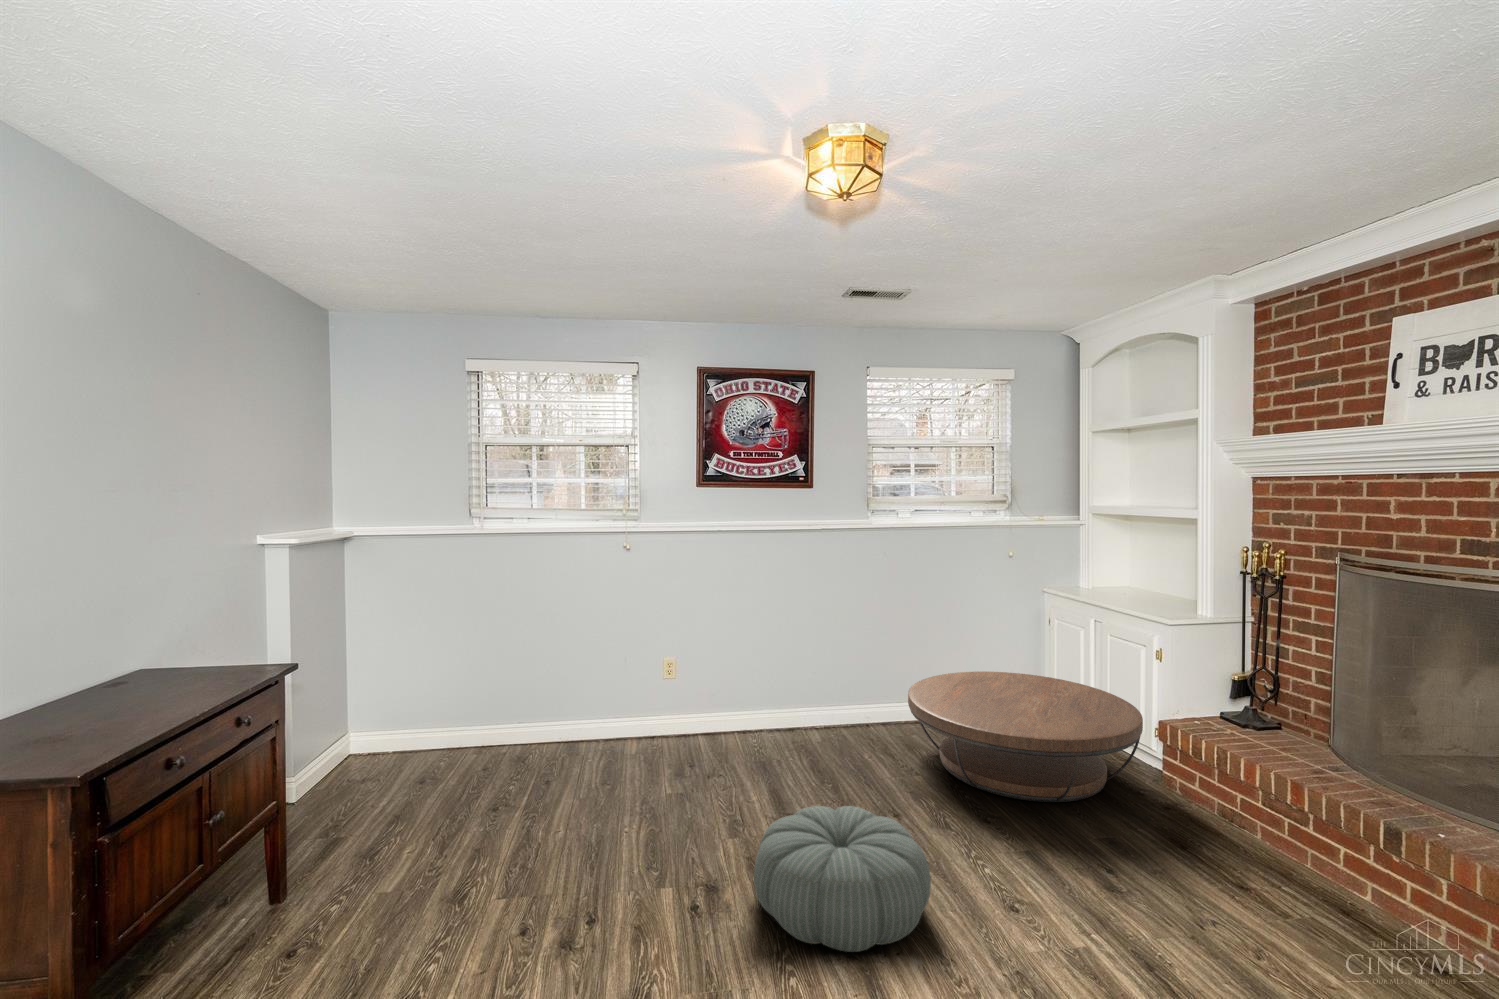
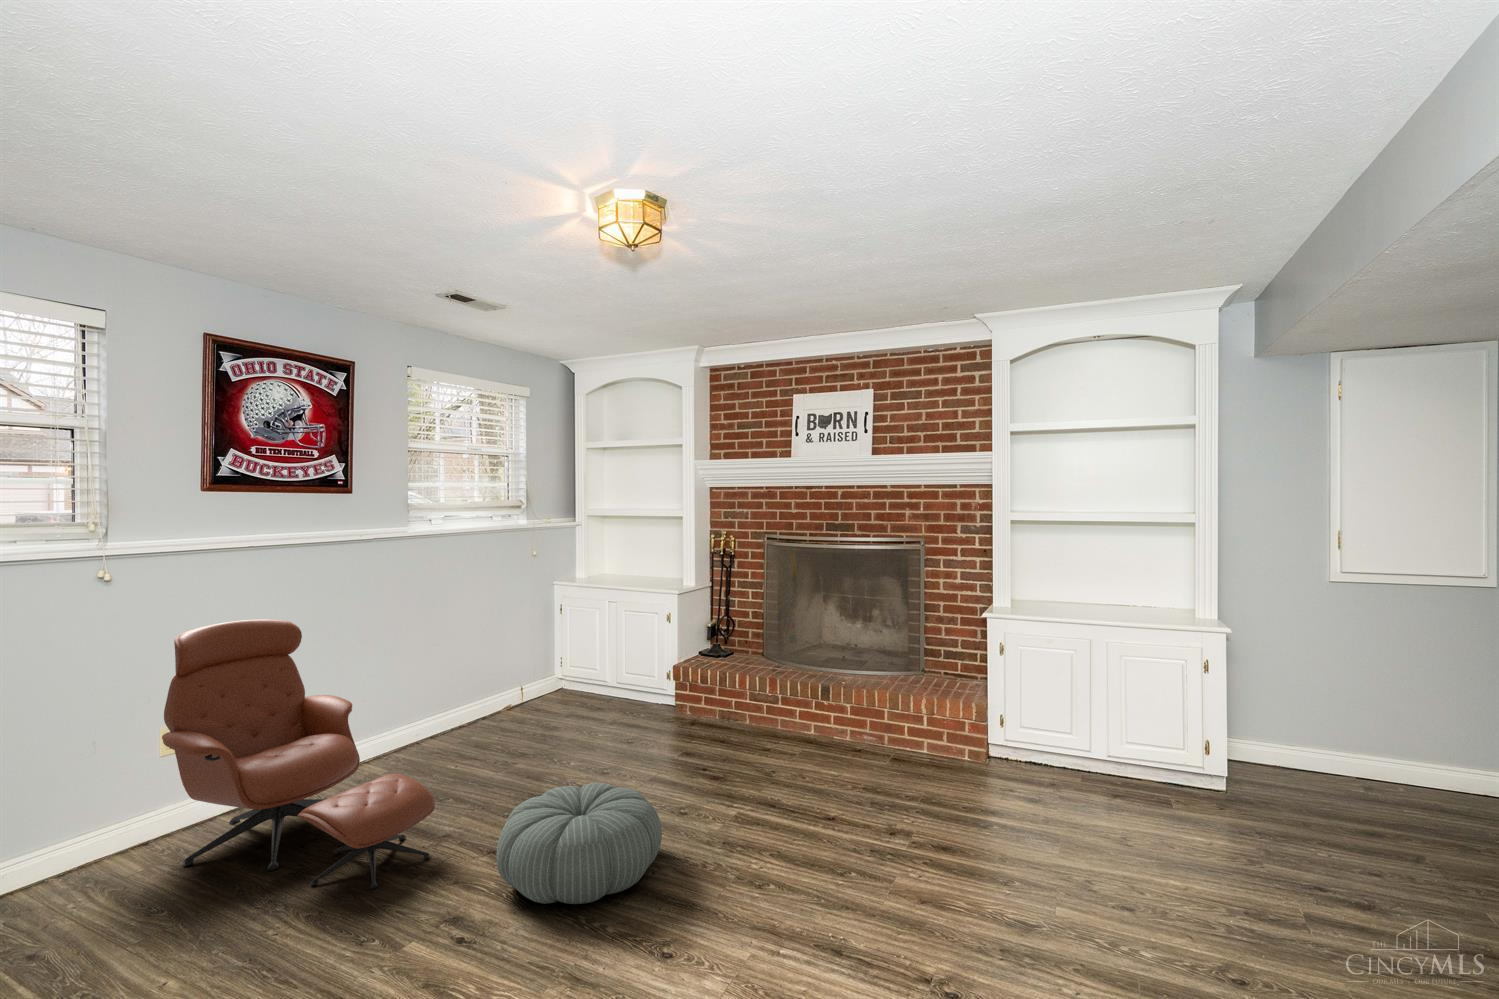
lounge chair: none [651,586,778,828] -> present [162,619,435,889]
coffee table: present [908,672,1143,802] -> none [484,657,676,759]

